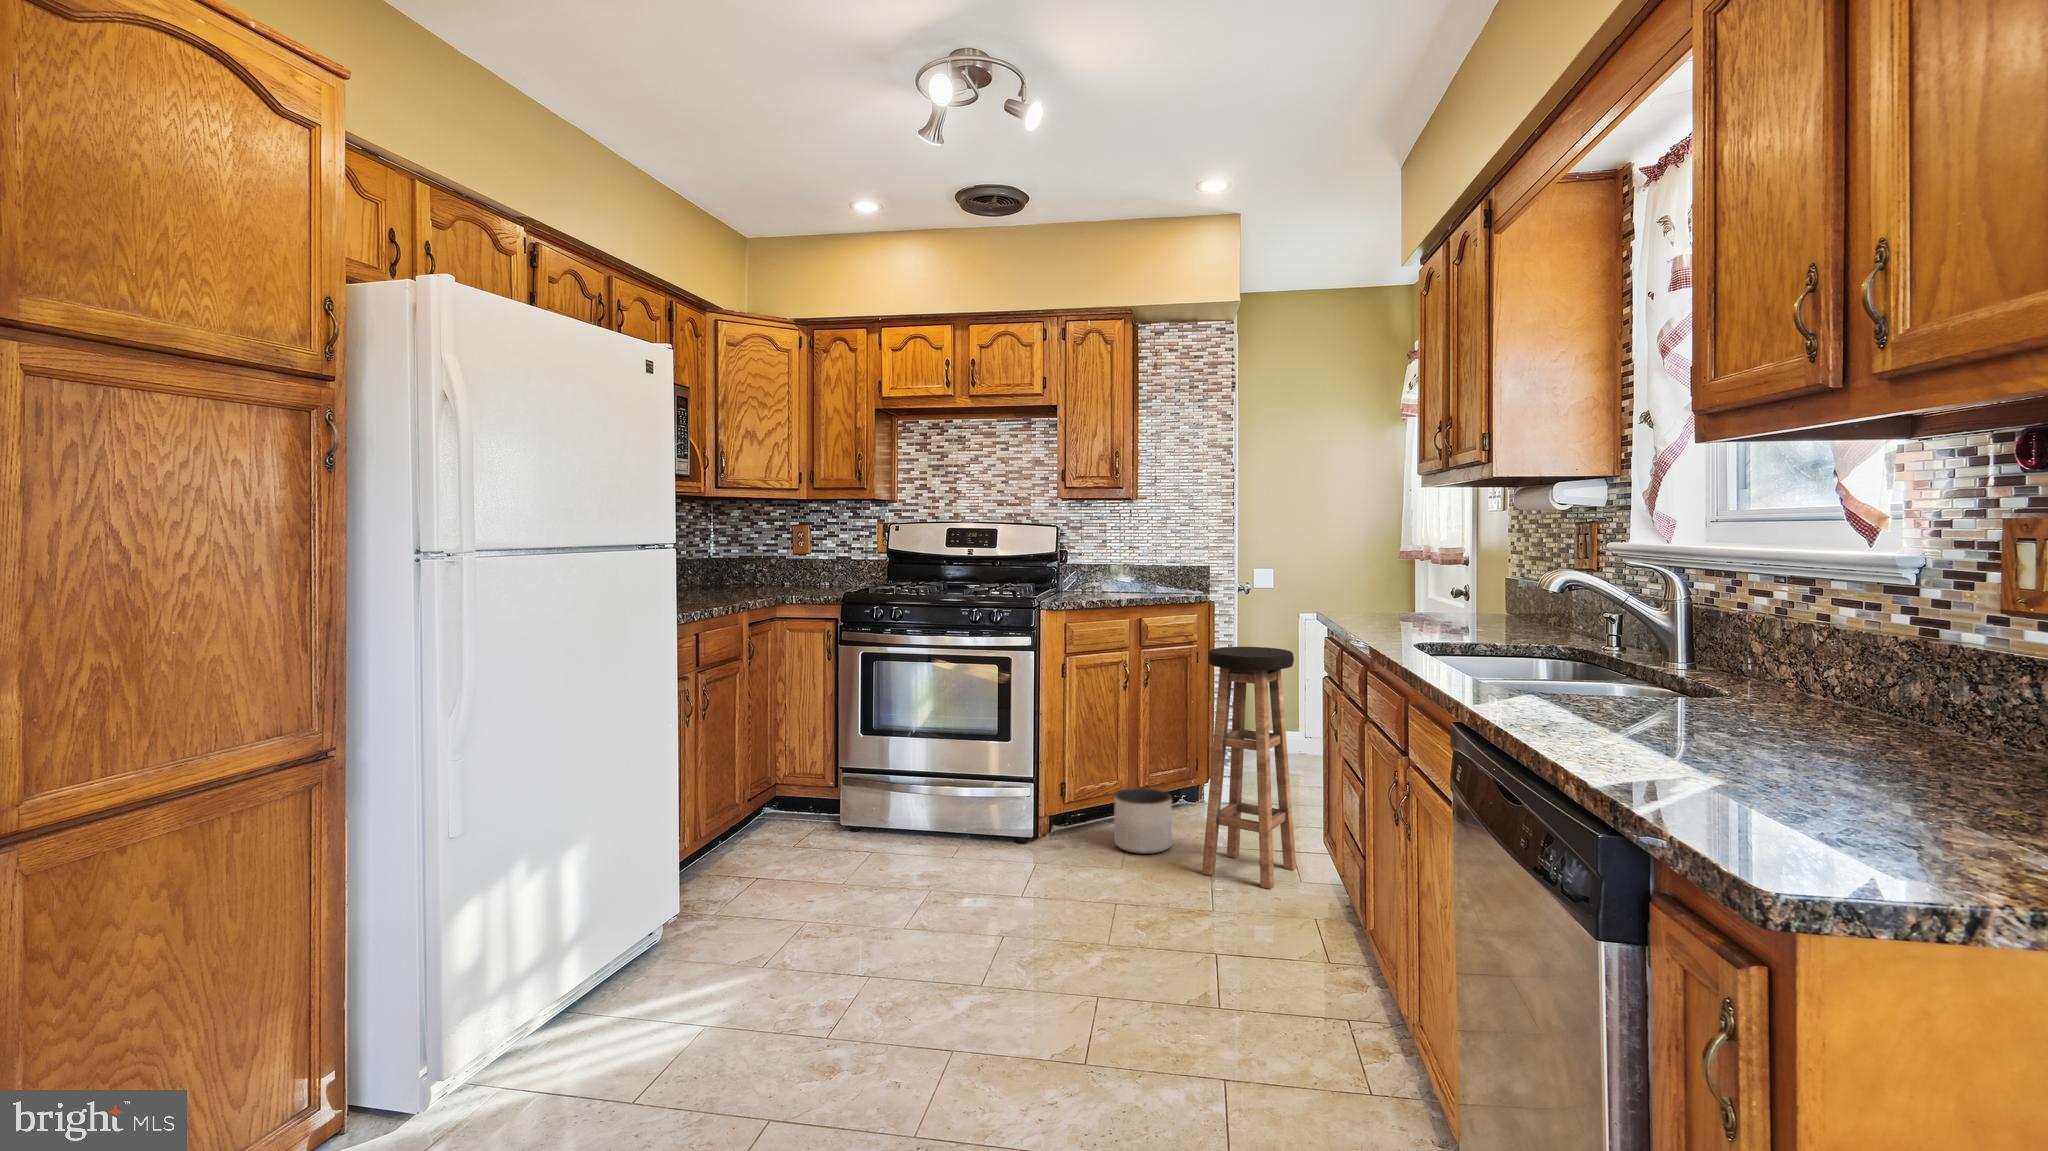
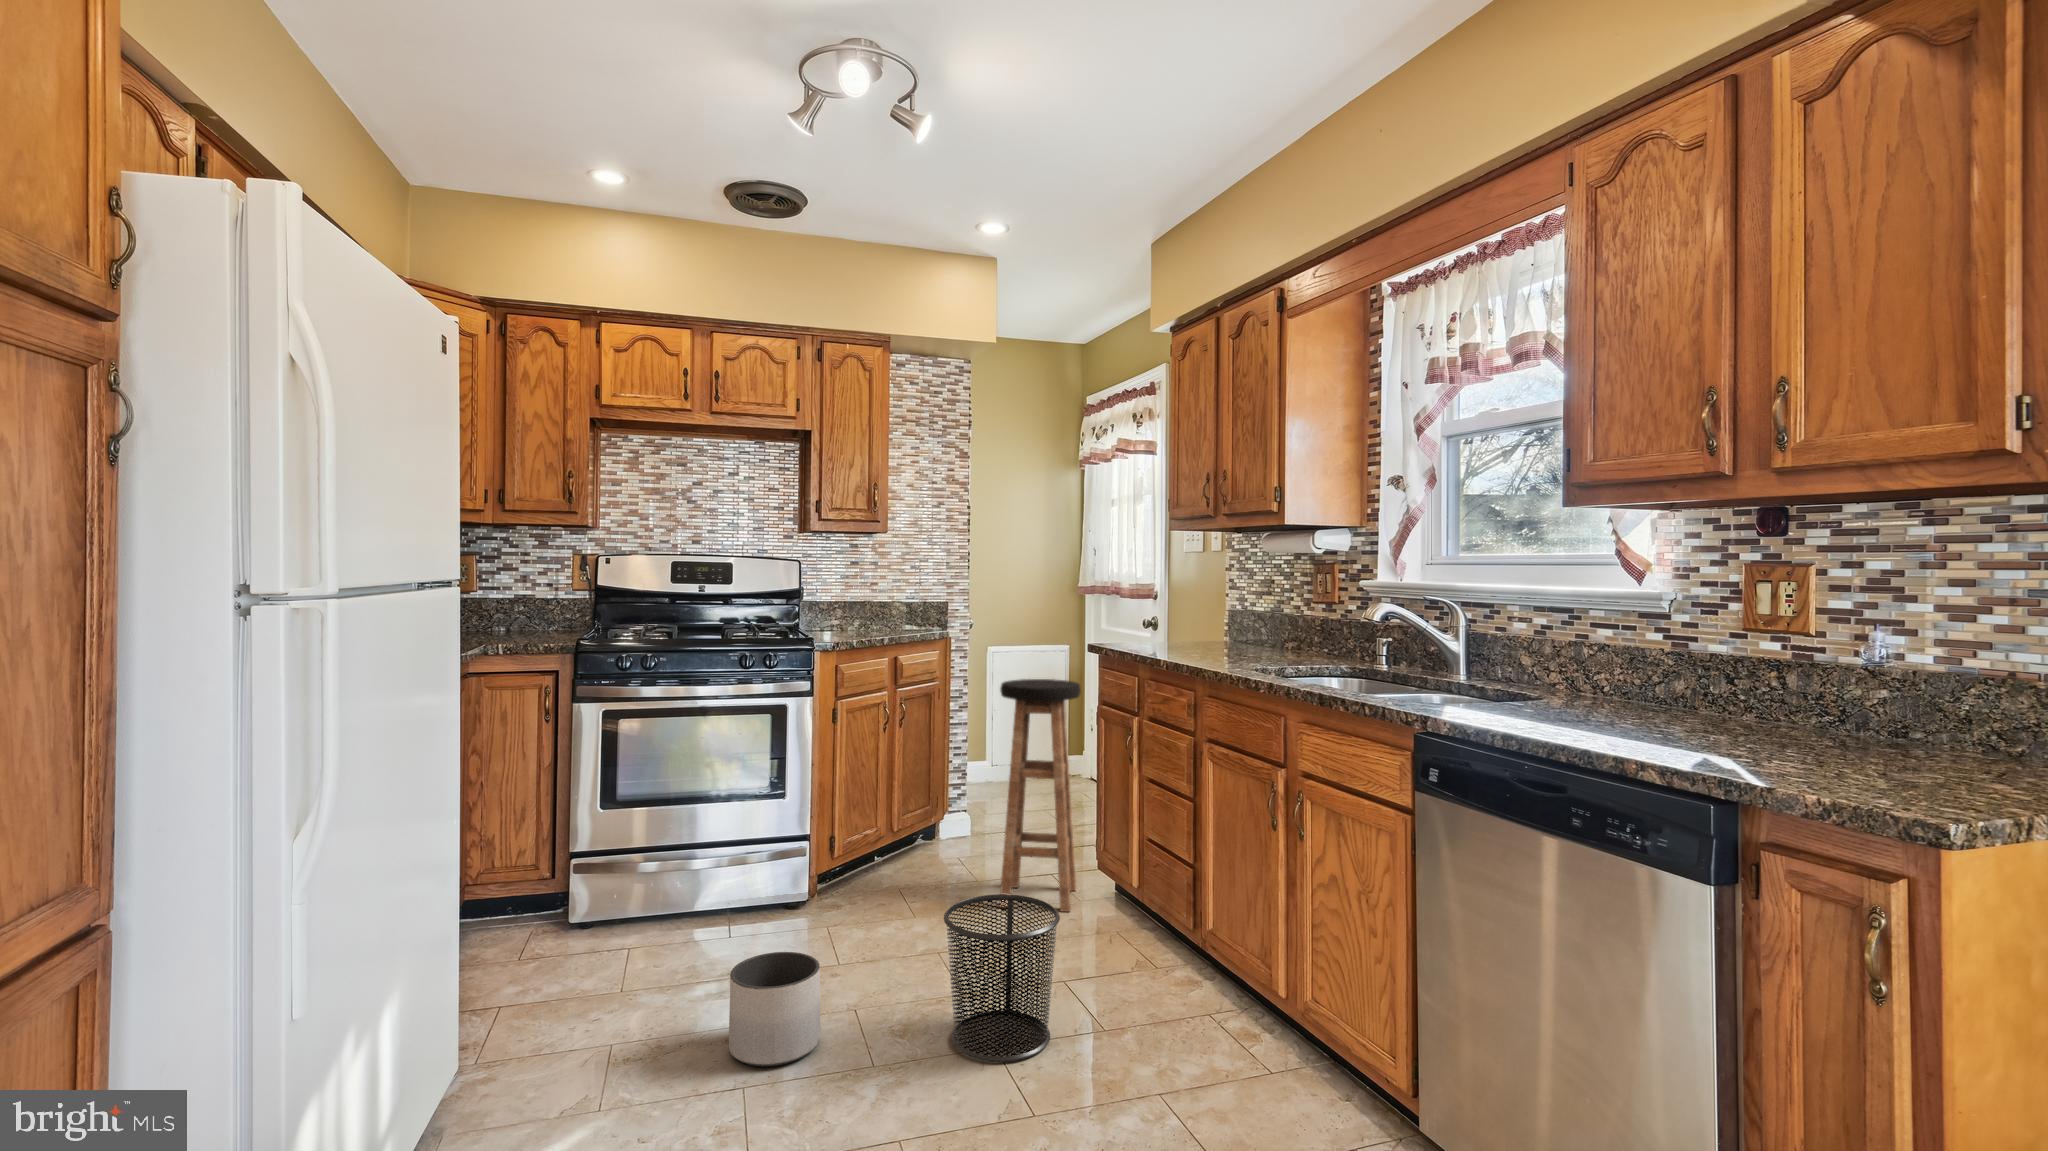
planter: present [1114,788,1172,854] -> present [729,952,820,1067]
waste bin: none [1053,852,1167,1013] -> present [944,894,1060,1062]

